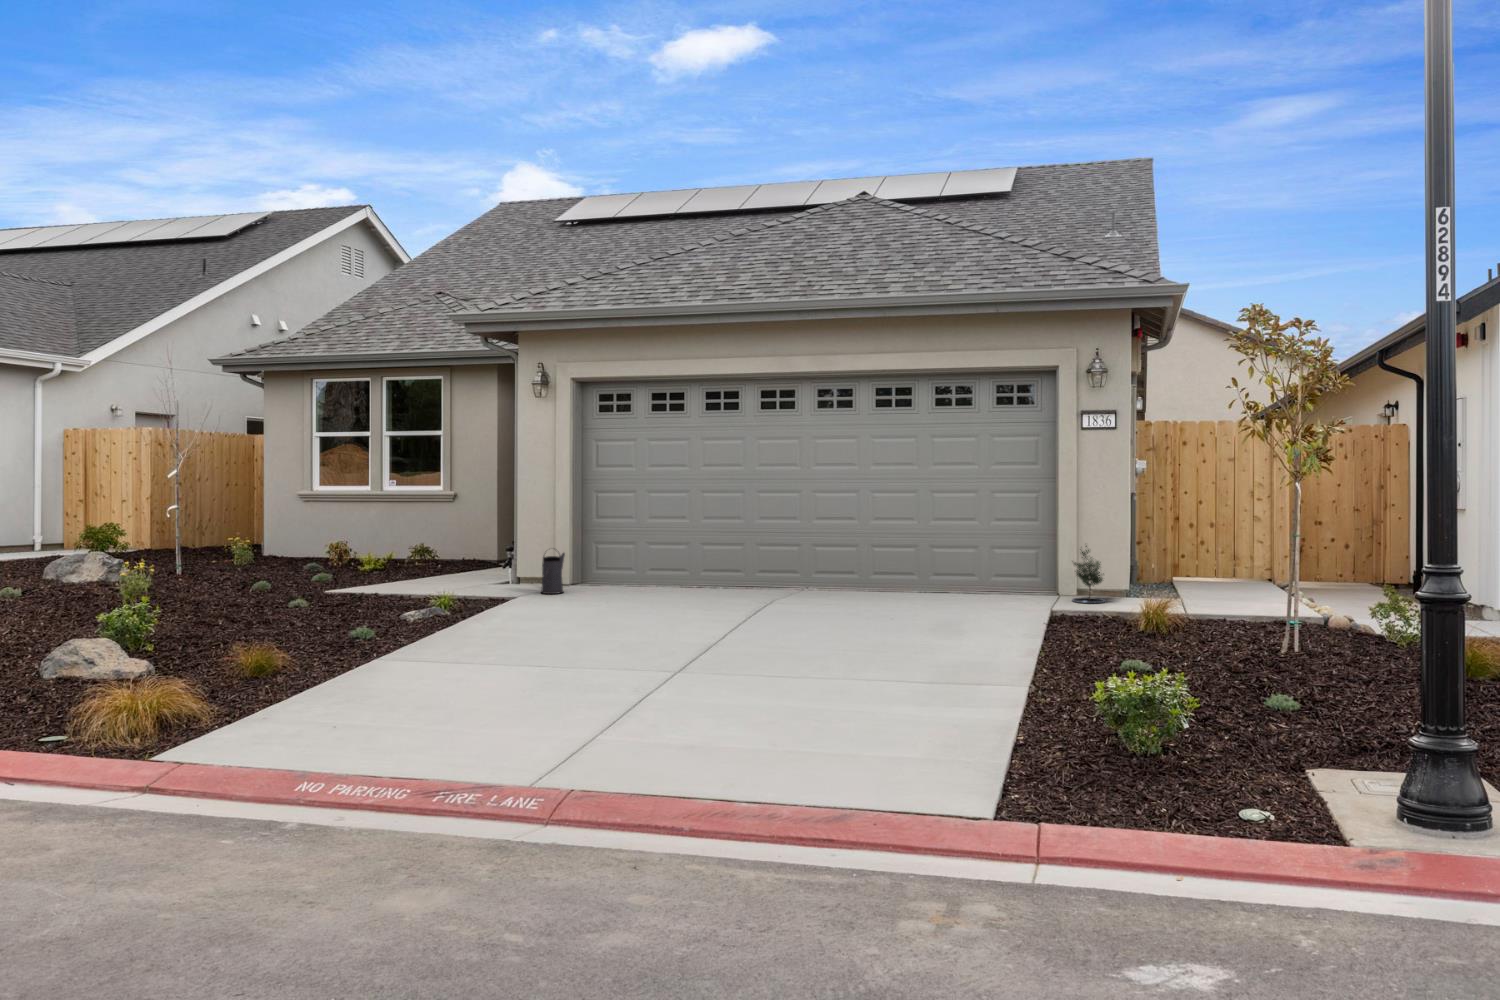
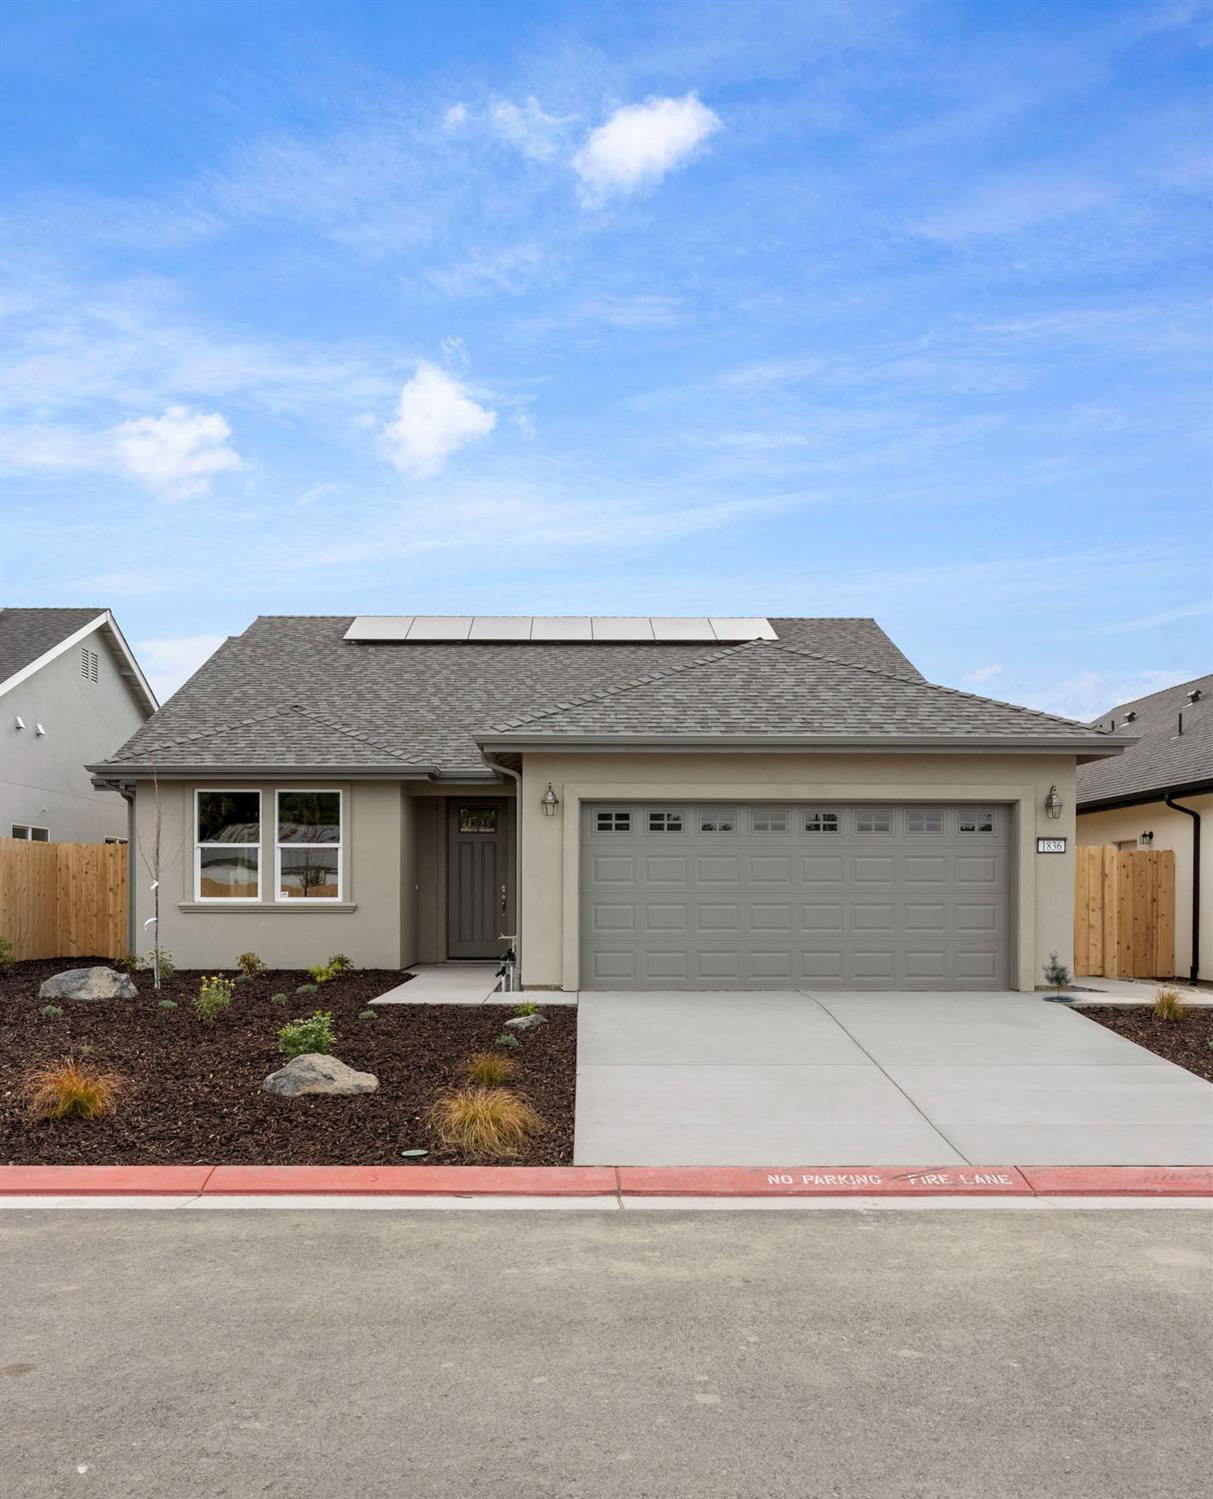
watering can: present [541,553,565,594] -> none [573,963,595,1008]

